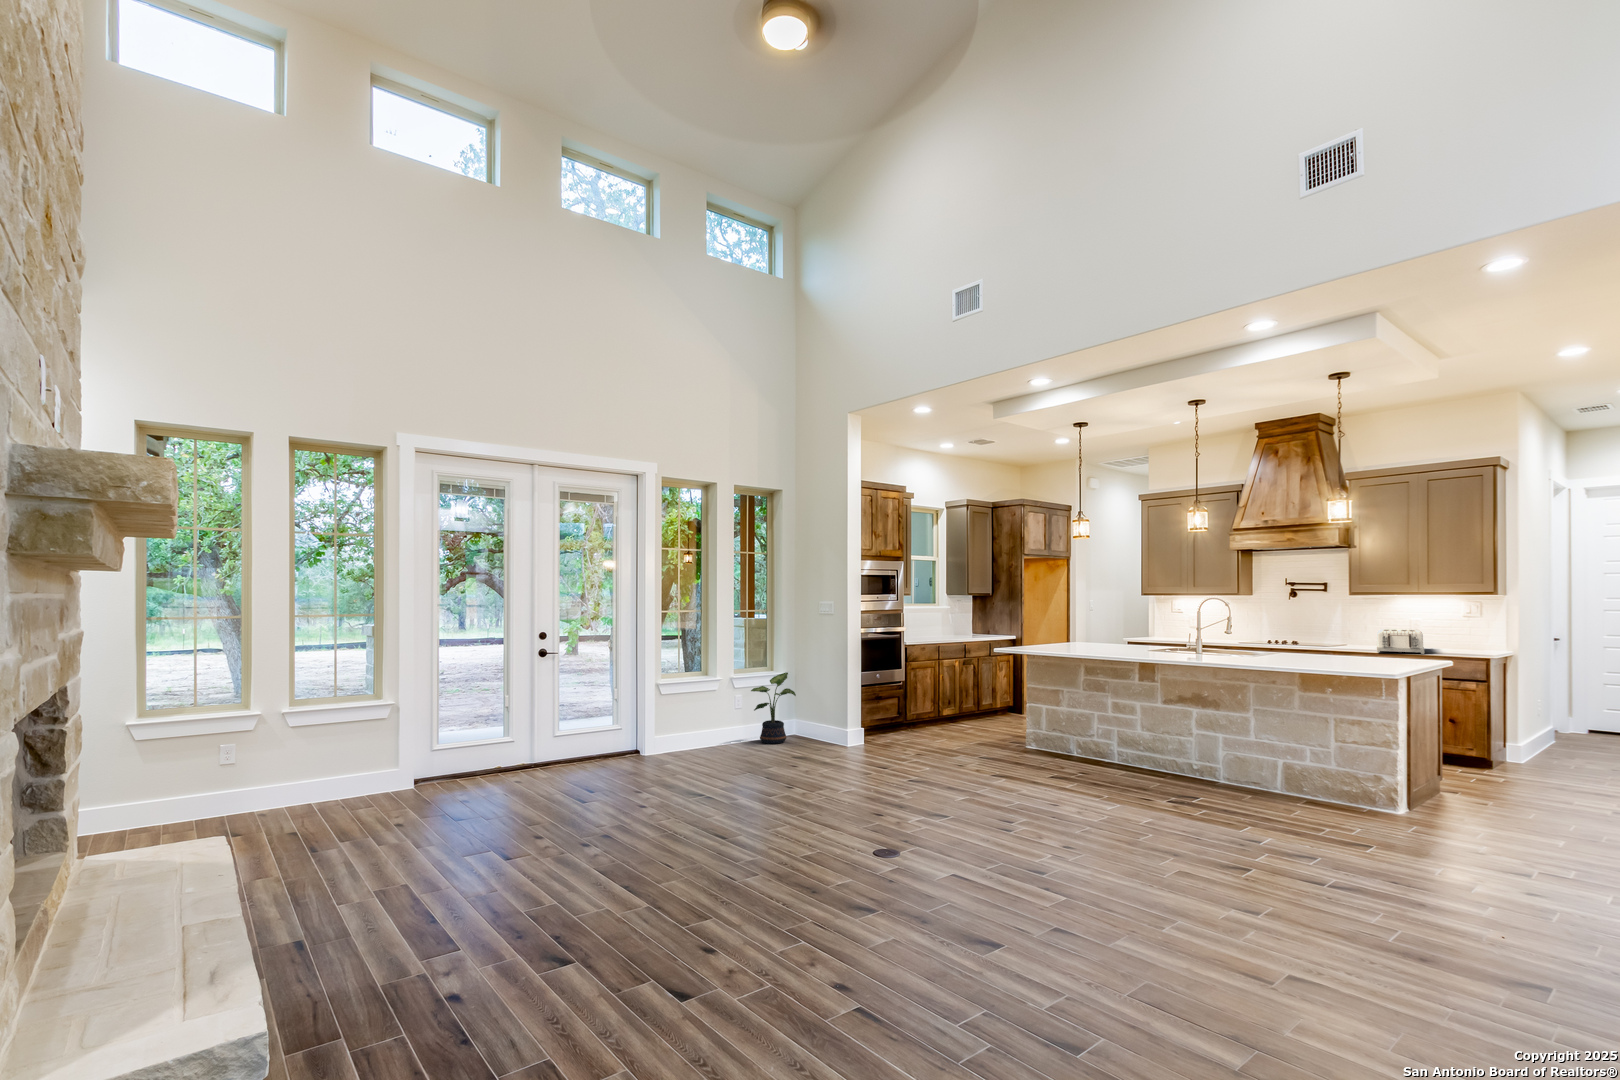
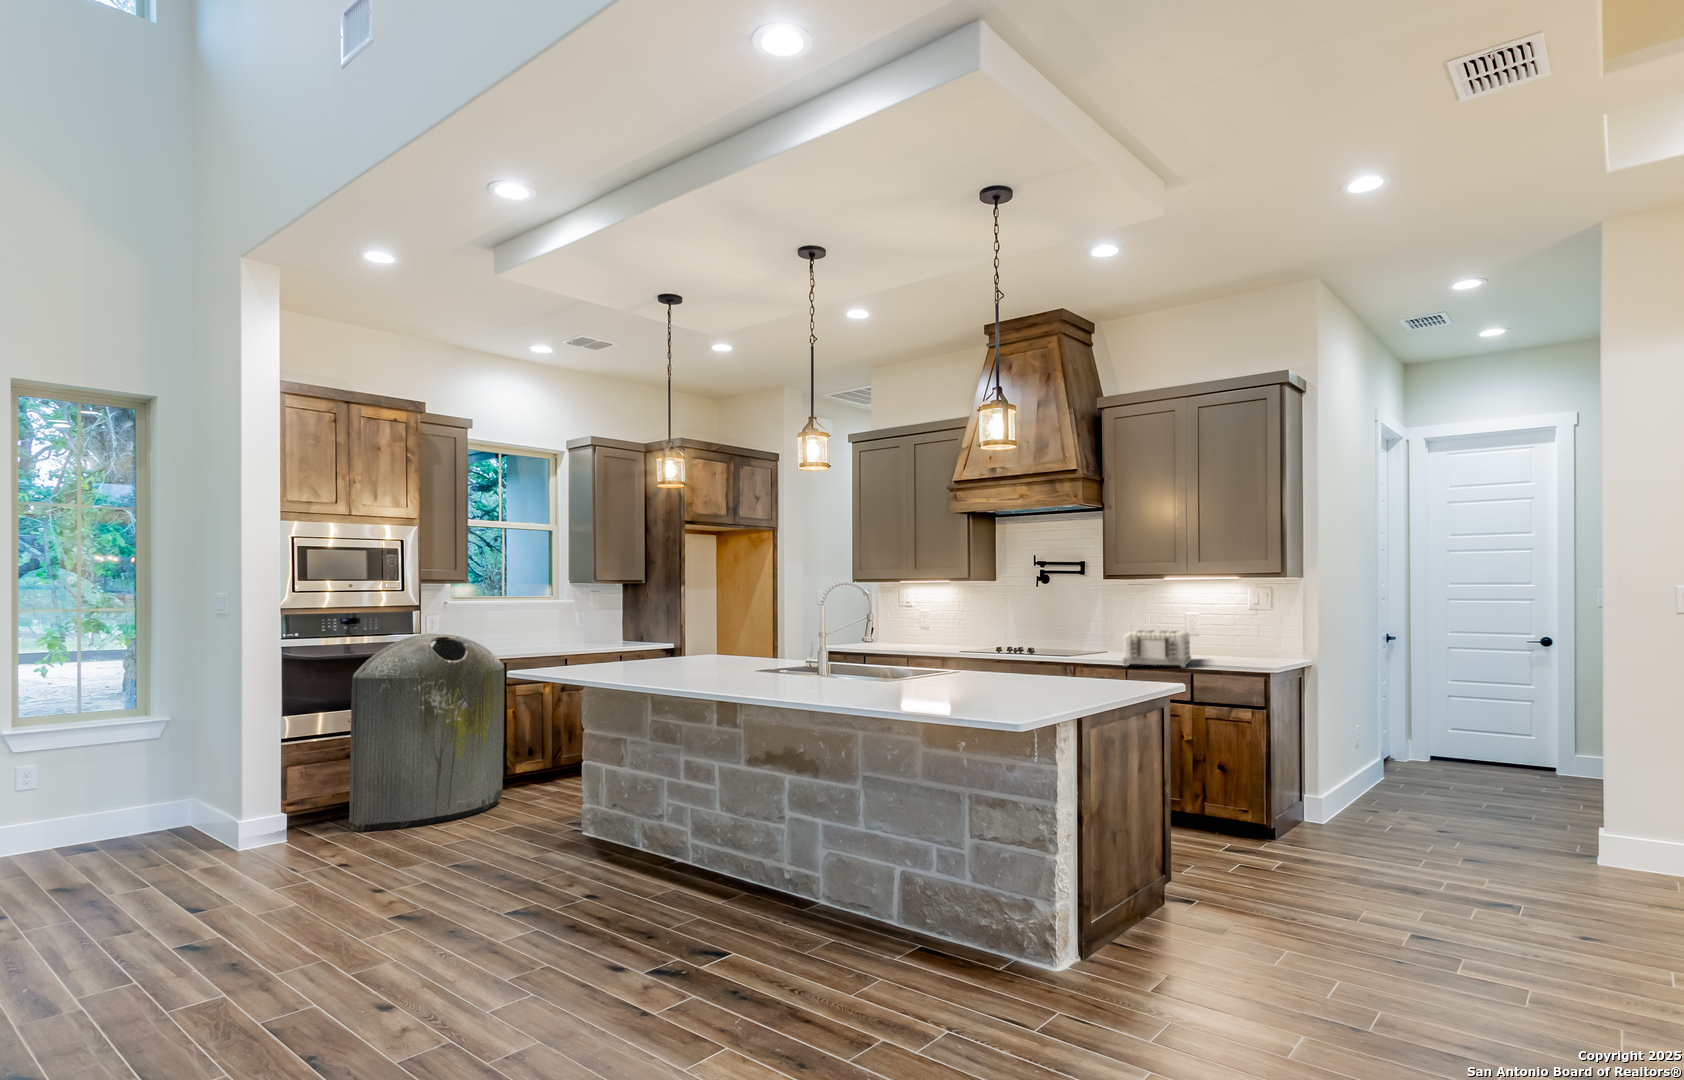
trash can: none [880,628,948,741] -> present [349,634,504,831]
potted plant: present [751,672,796,744] -> none [83,715,192,847]

